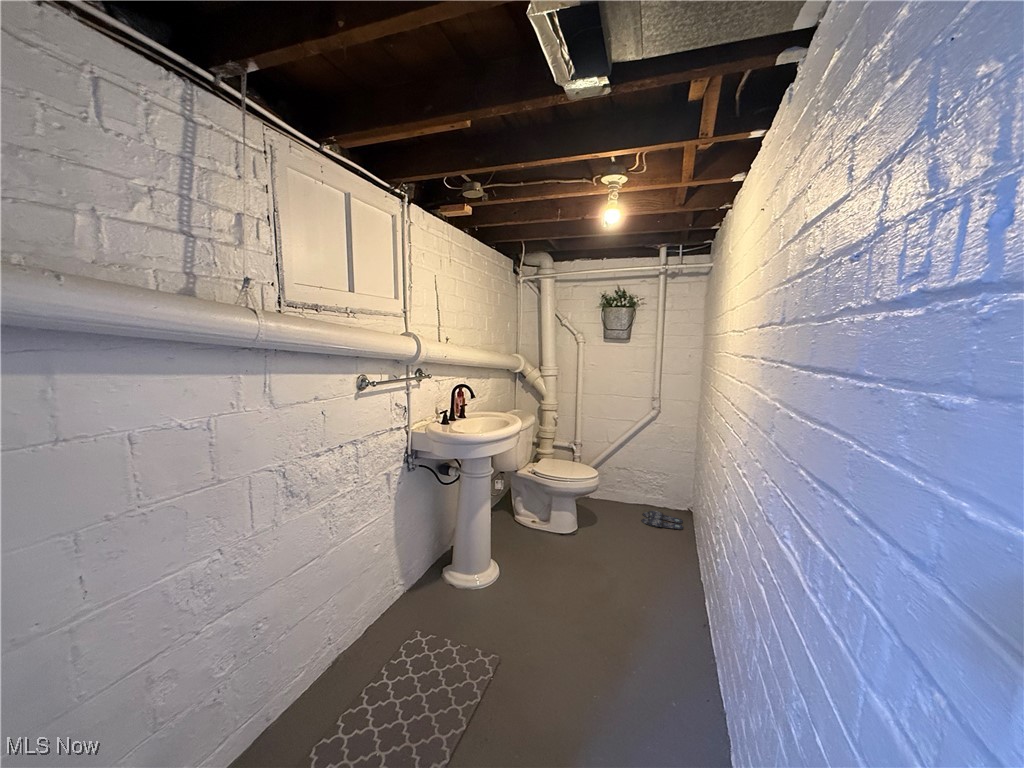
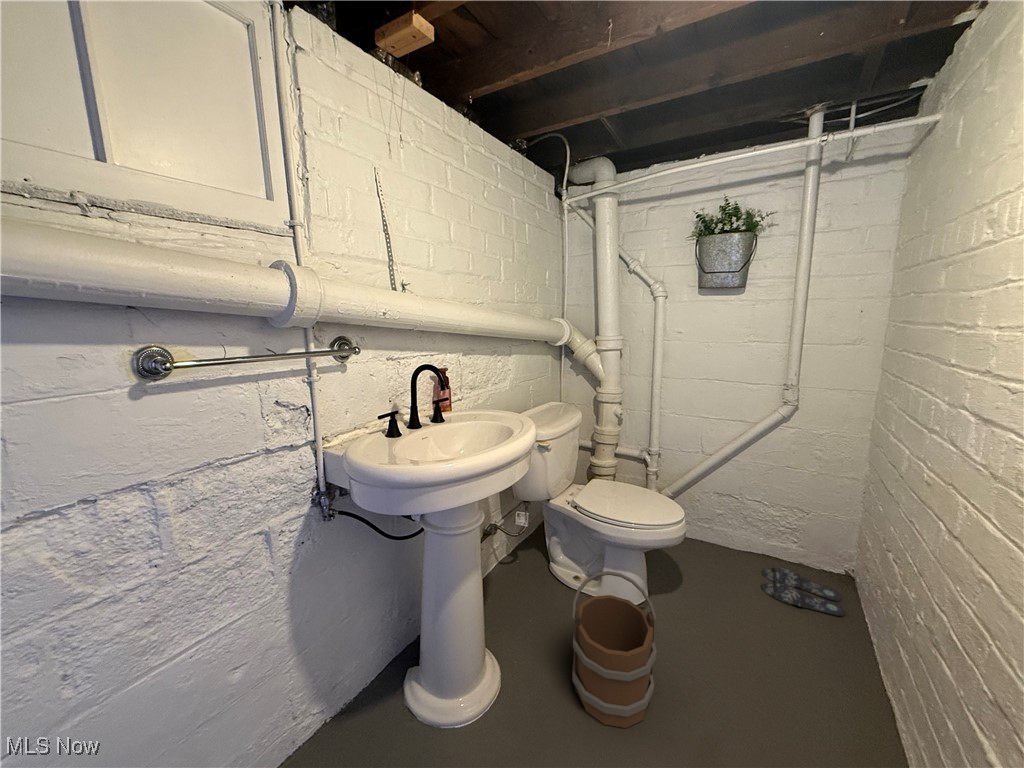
bucket: none [539,502,584,580] -> present [572,571,657,728]

